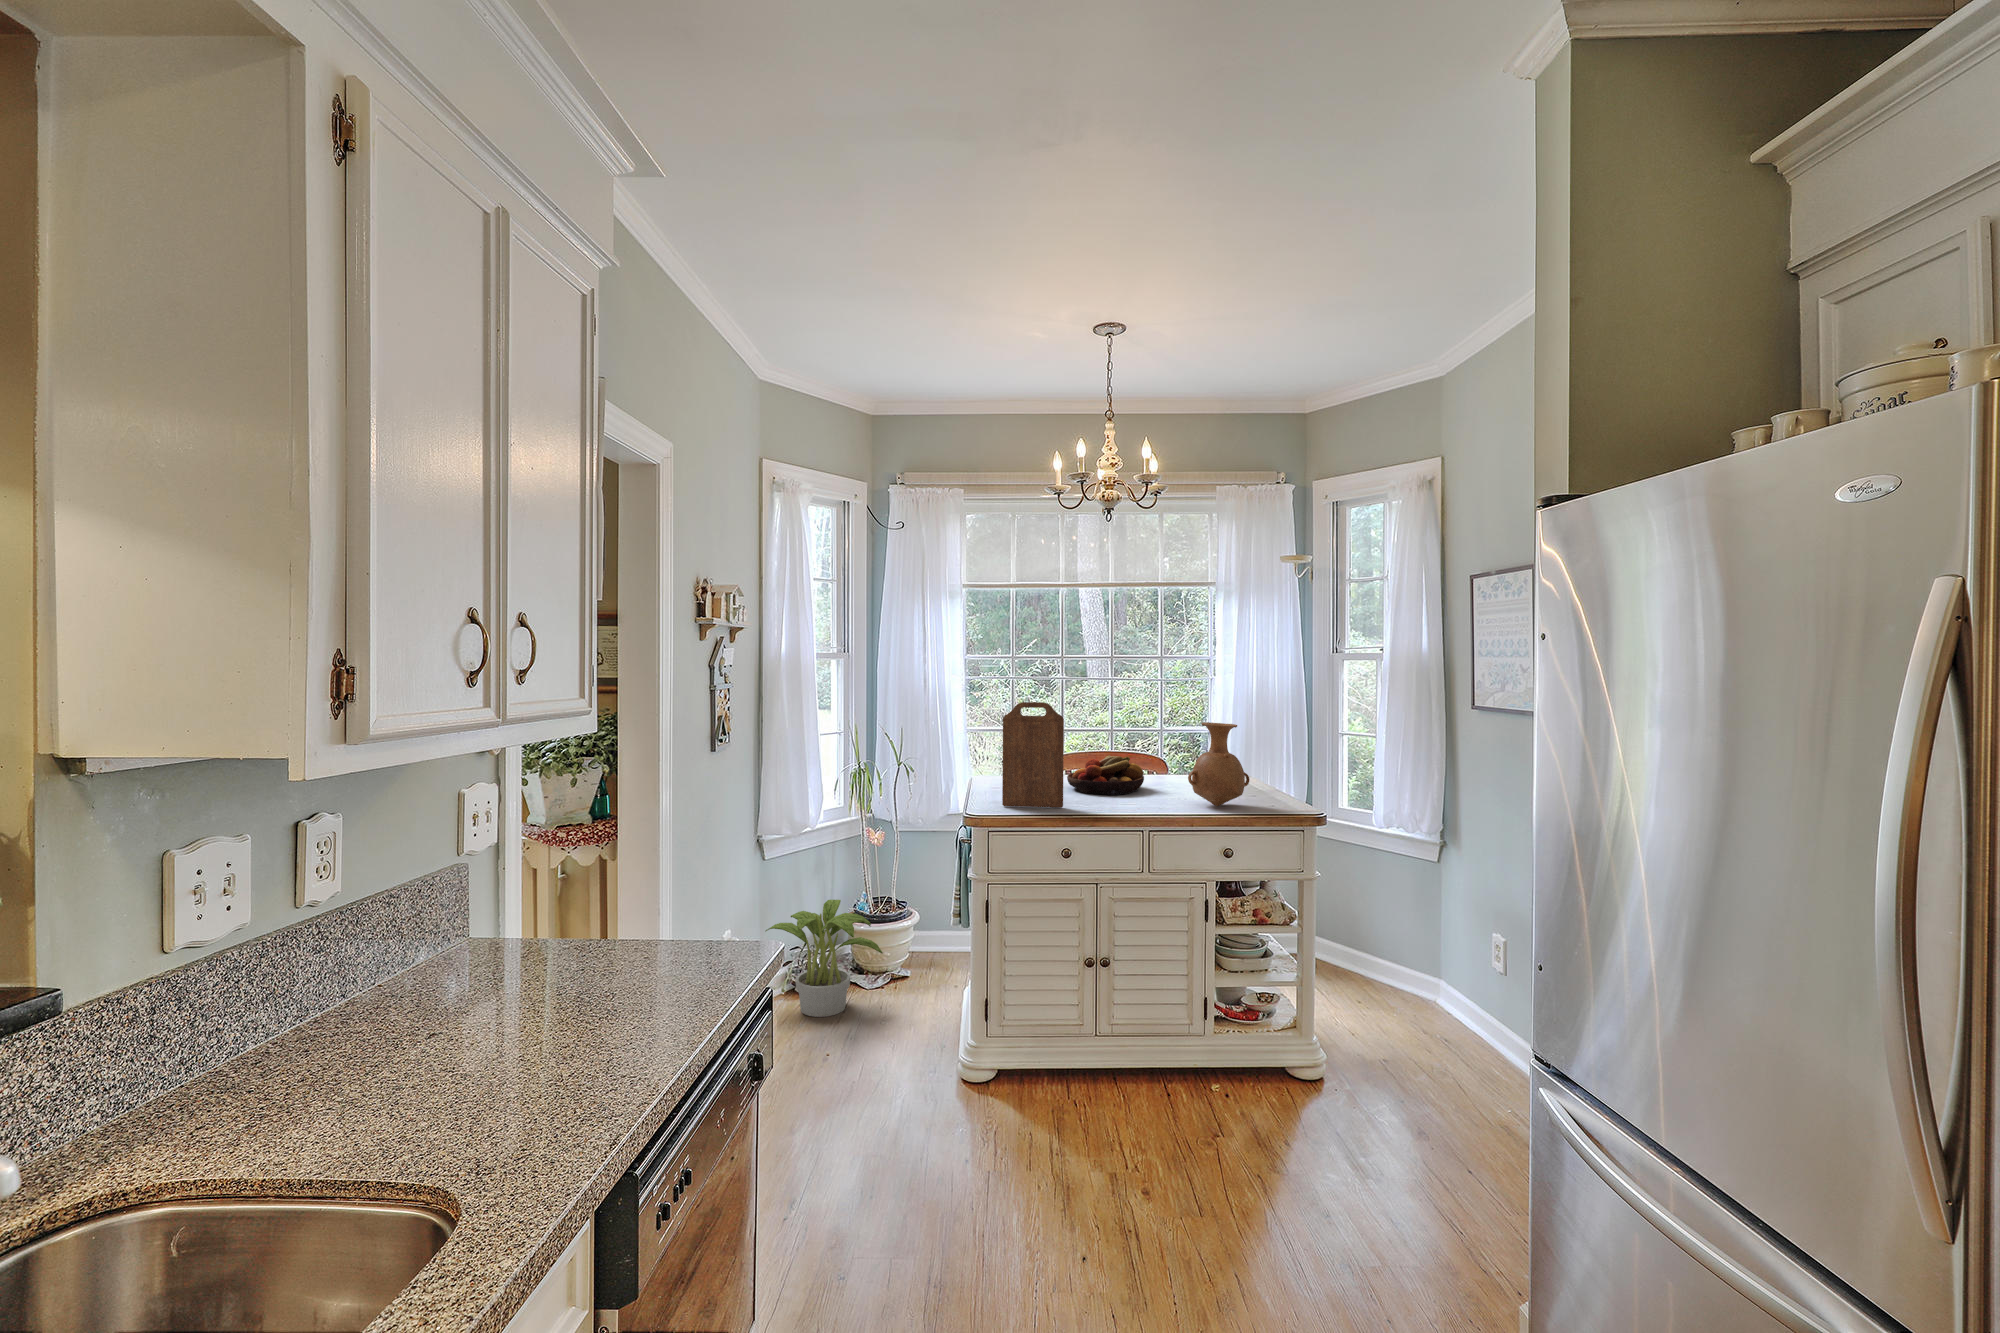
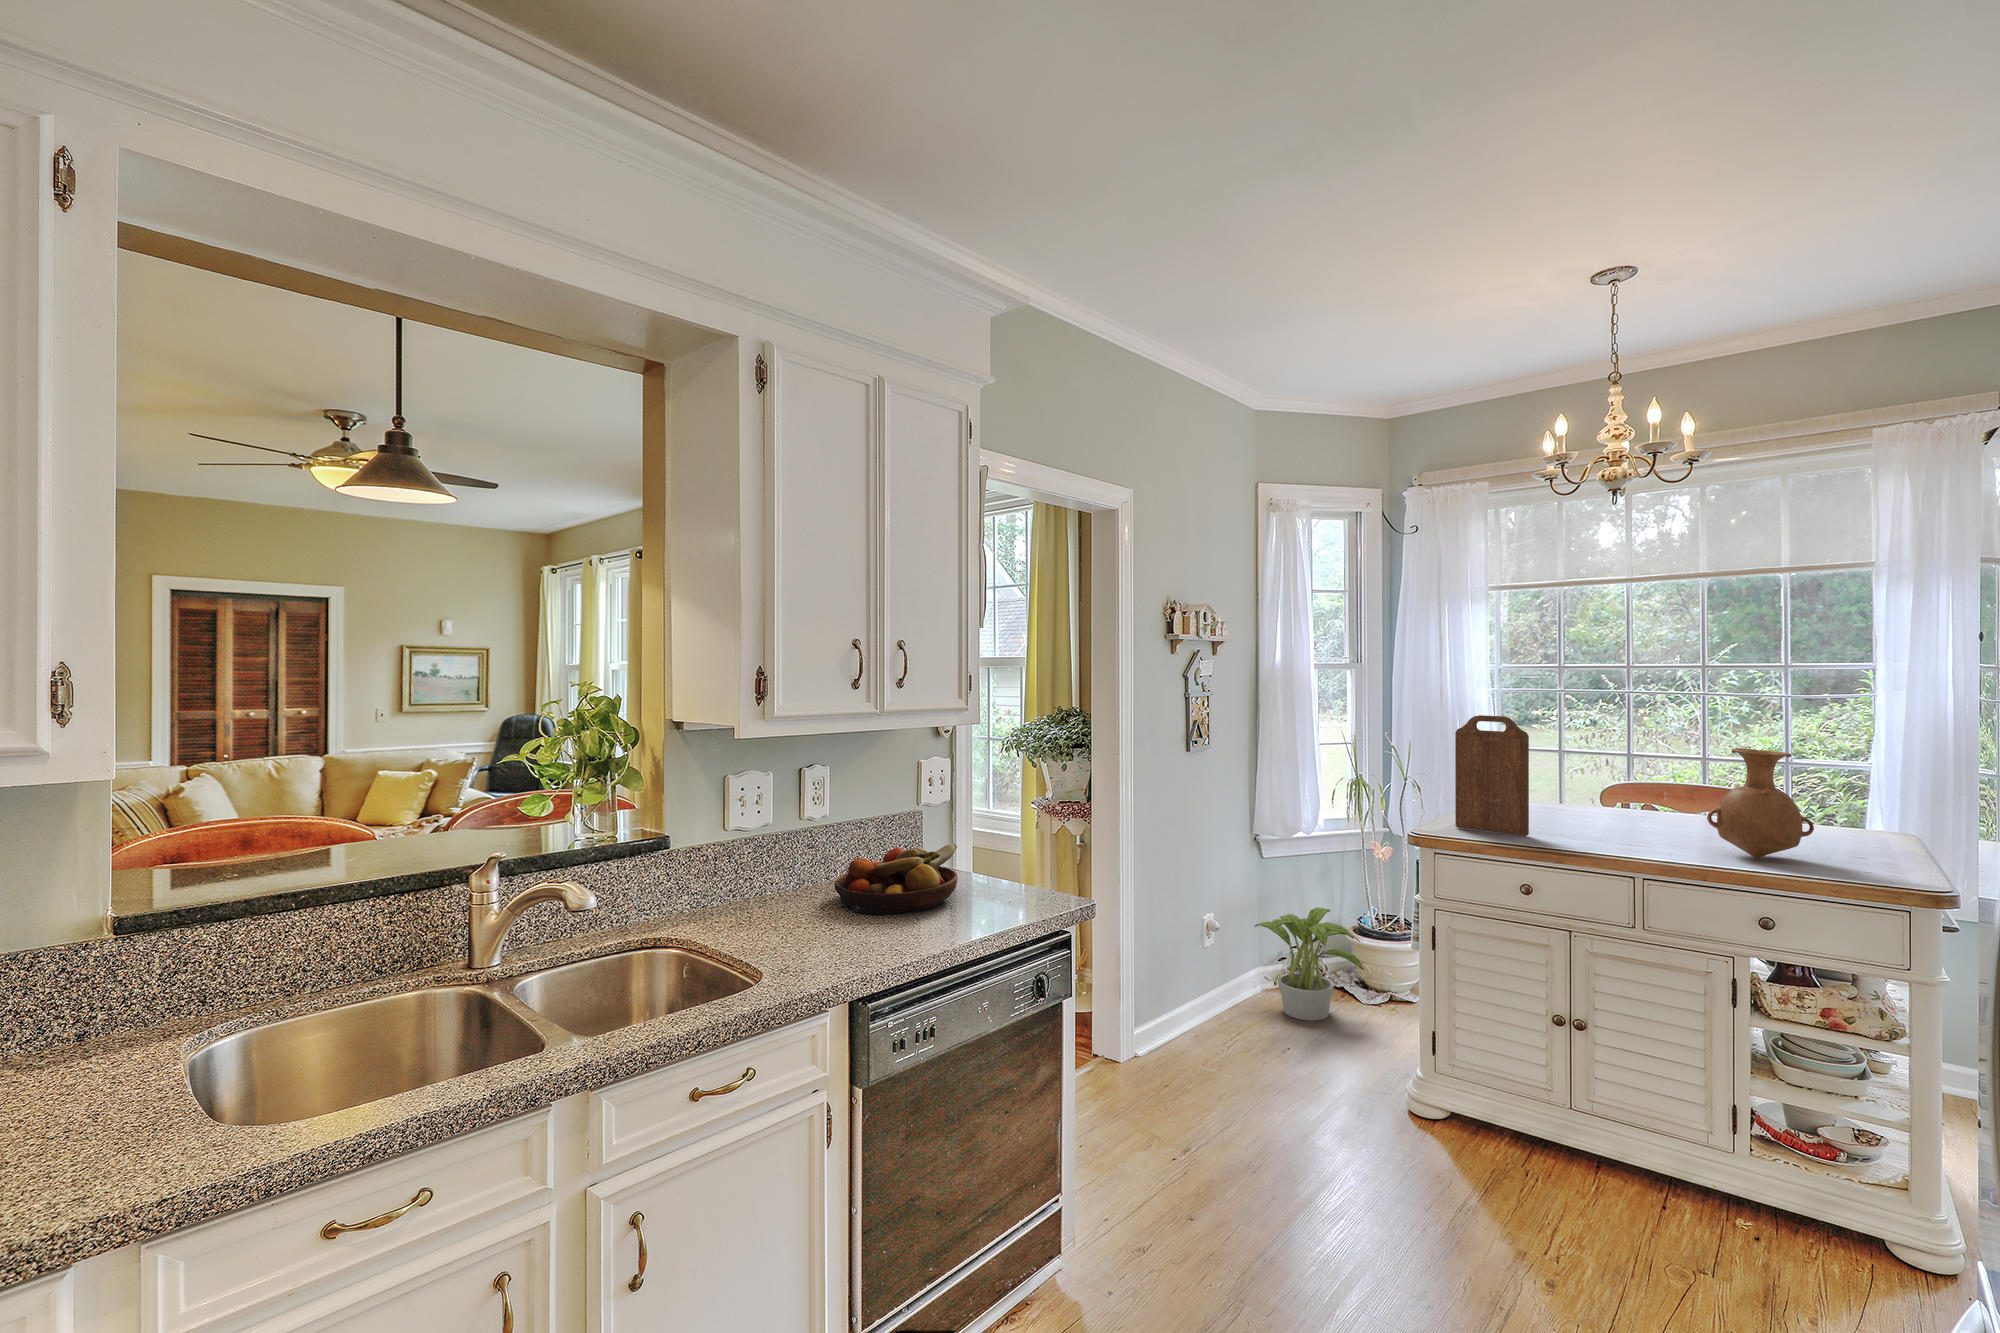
fruit bowl: present [1067,755,1144,795] -> present [834,844,958,914]

